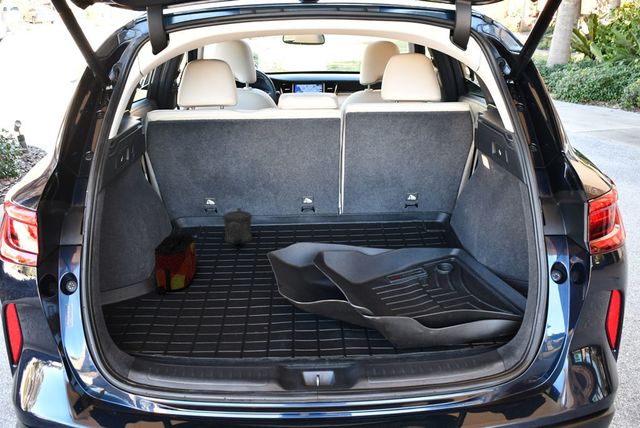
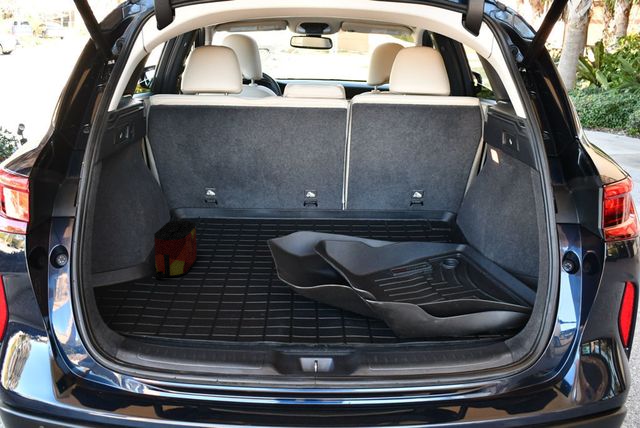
watering can: present [224,208,253,244] -> none [226,199,255,234]

